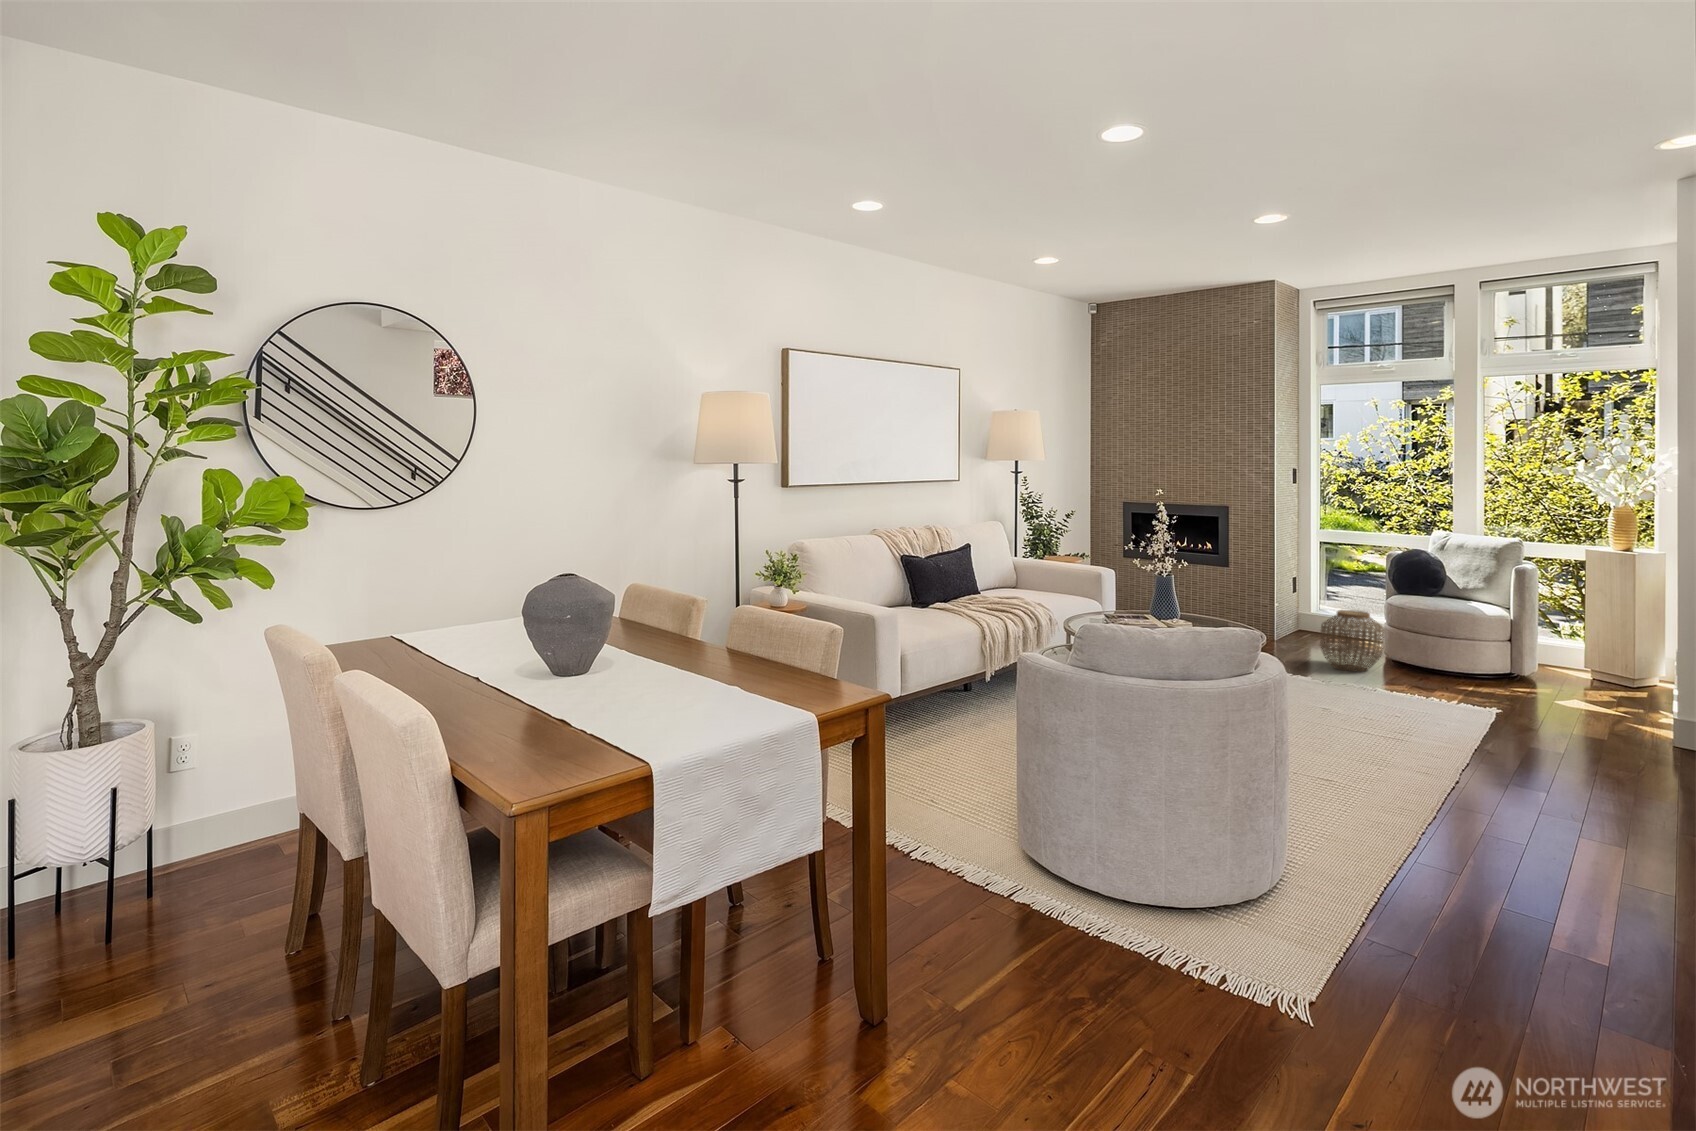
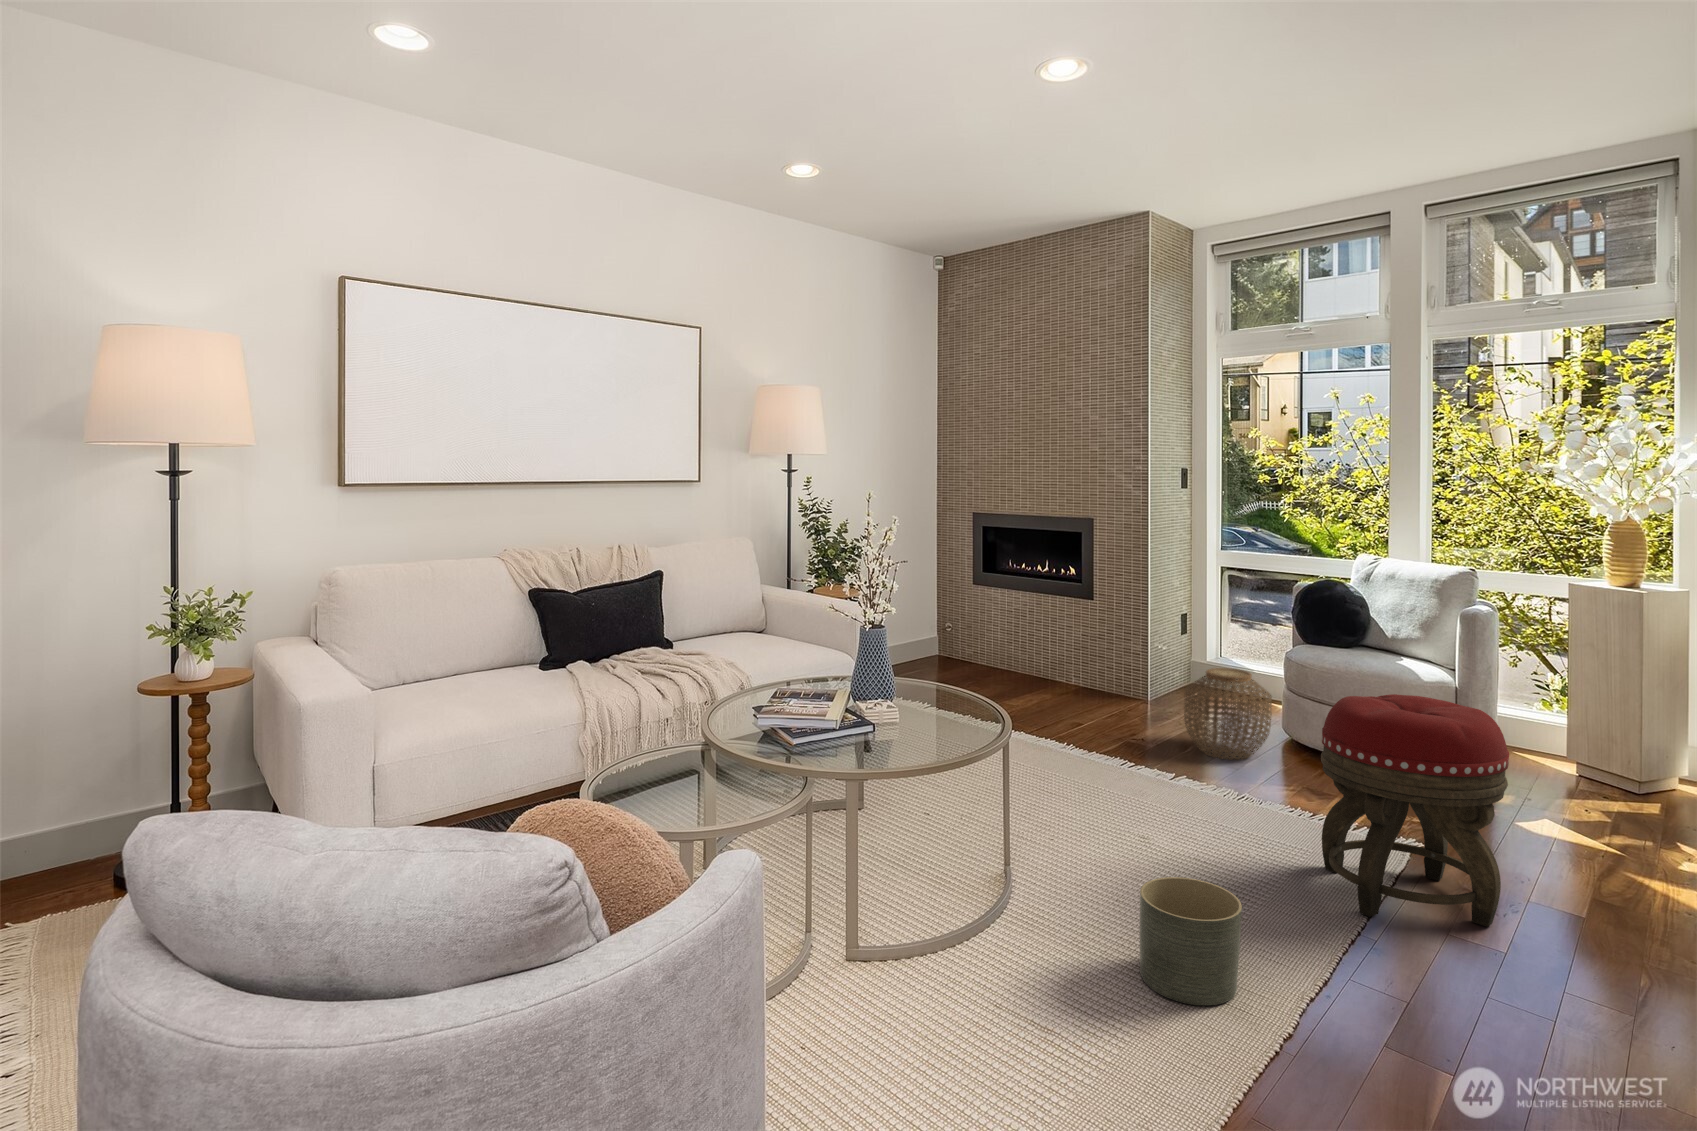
footstool: none [1447,616,1569,745] -> present [1321,694,1509,927]
planter: none [1370,714,1433,776] -> present [1140,877,1242,1006]

